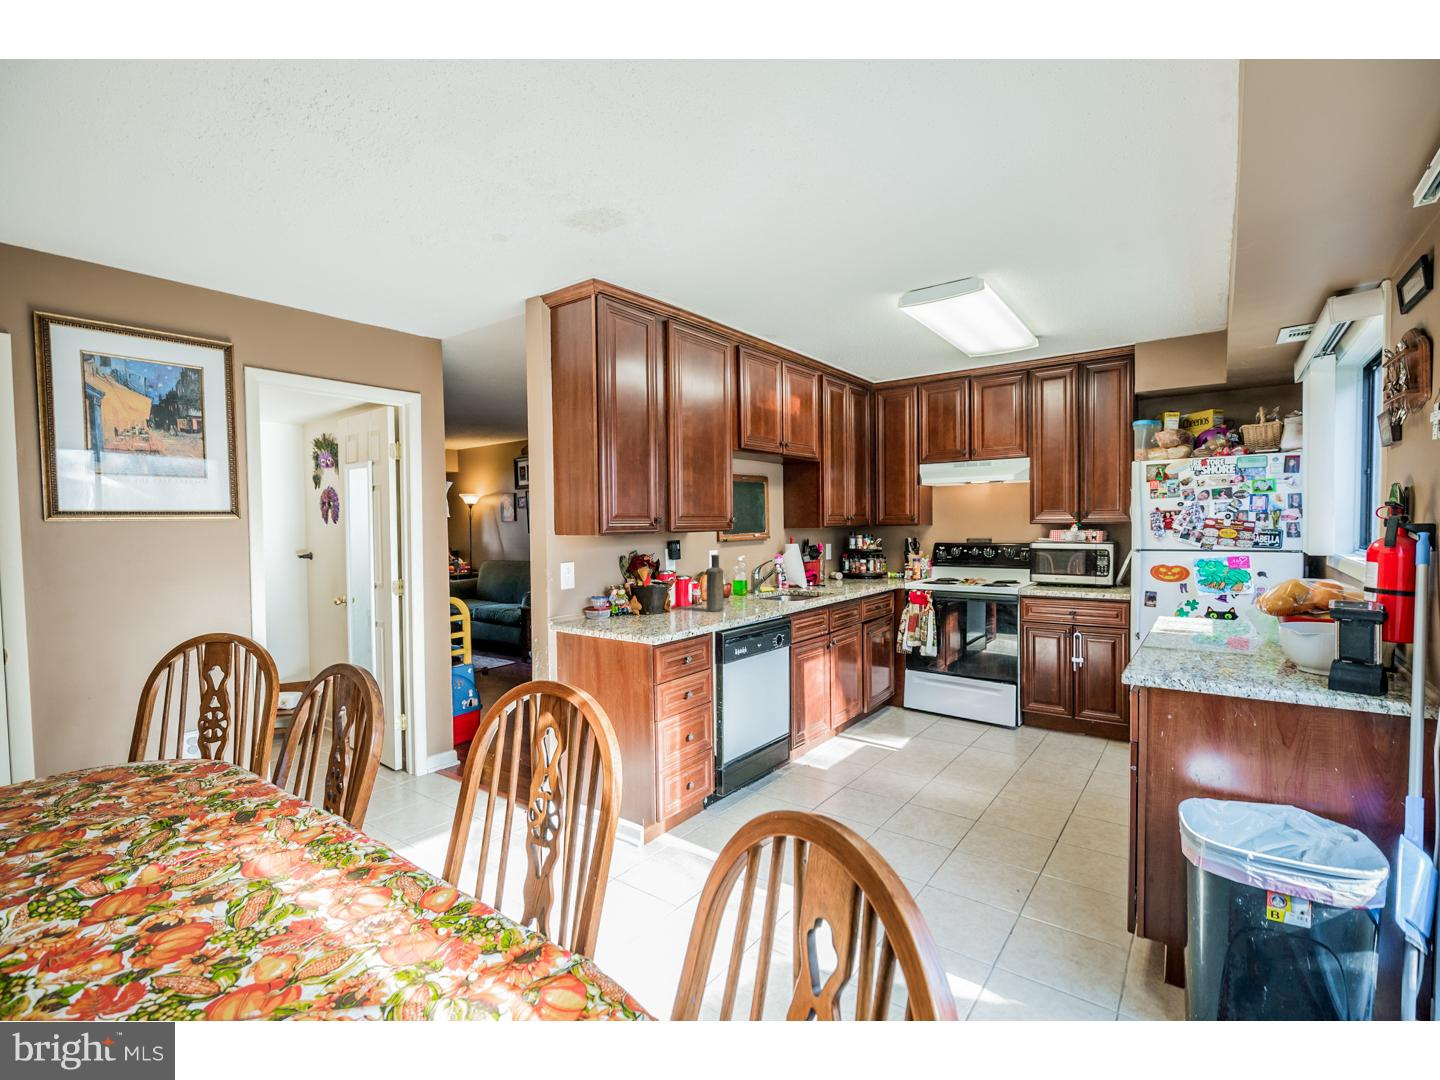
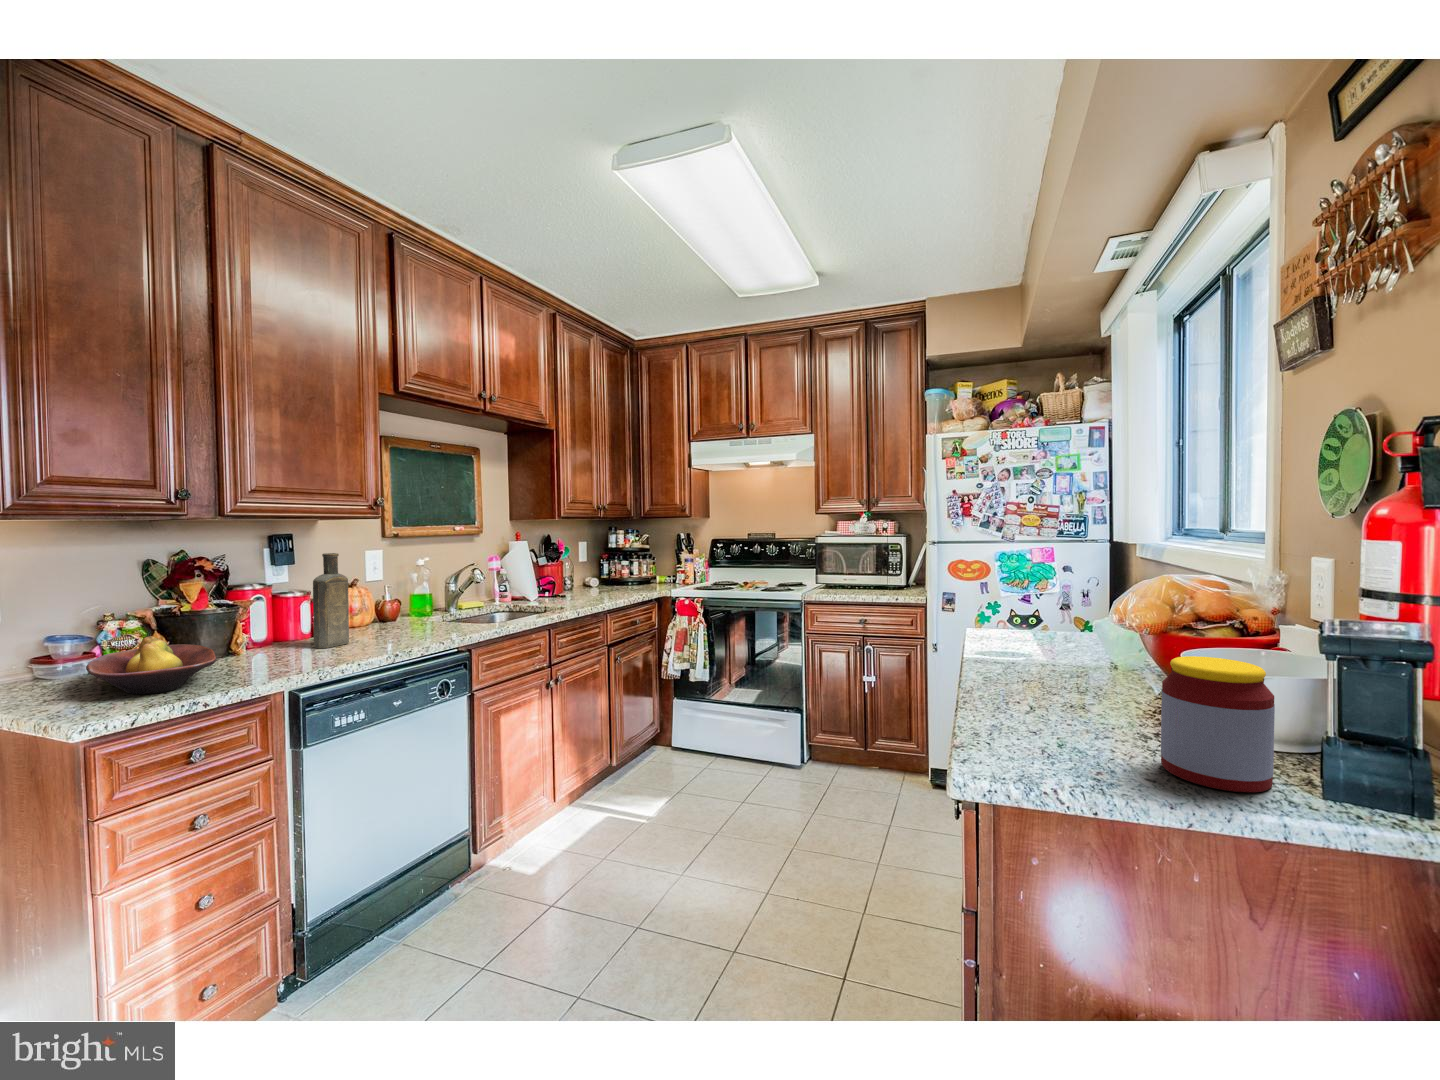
fruit bowl: none [631,599,692,628] -> present [86,636,216,694]
jar: none [1243,621,1300,683] -> present [1161,656,1275,792]

